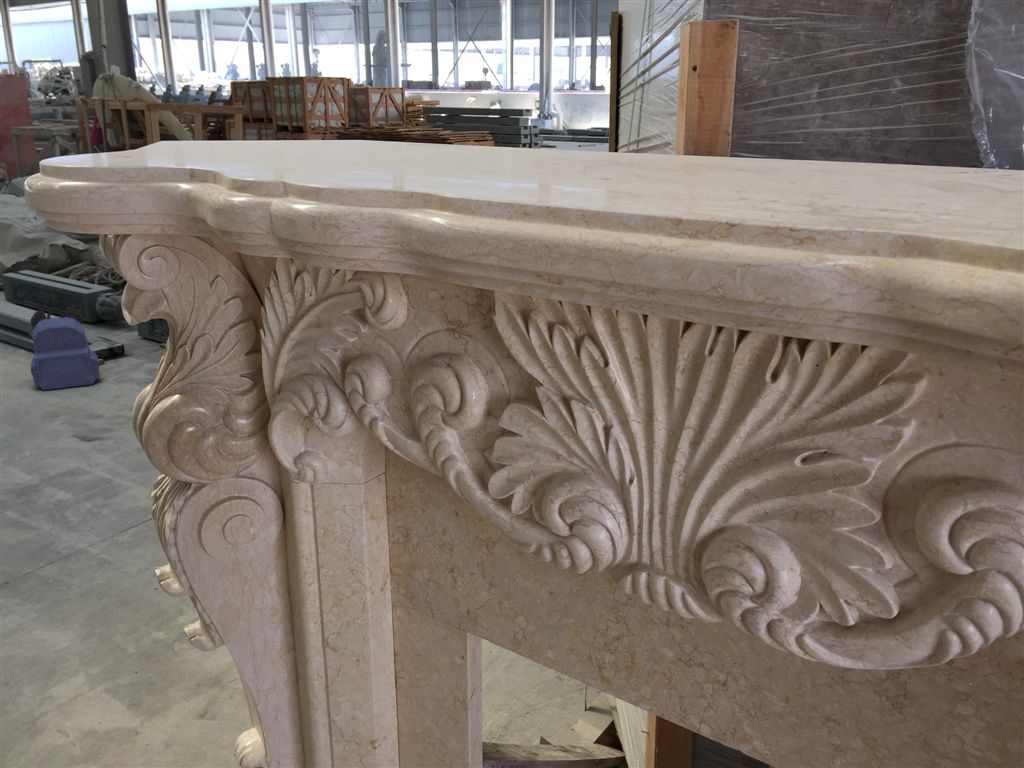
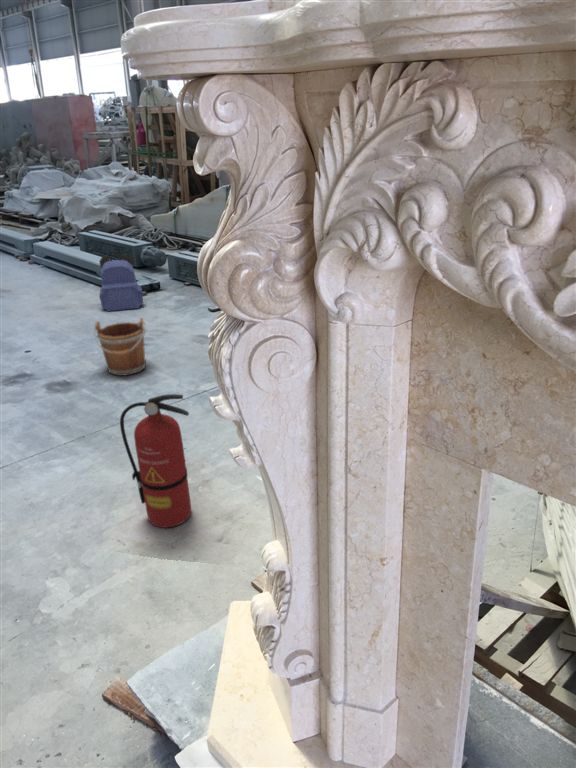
bucket: none [19,406,102,490] -> present [94,318,146,376]
fire extinguisher: none [54,529,164,715] -> present [120,394,191,528]

